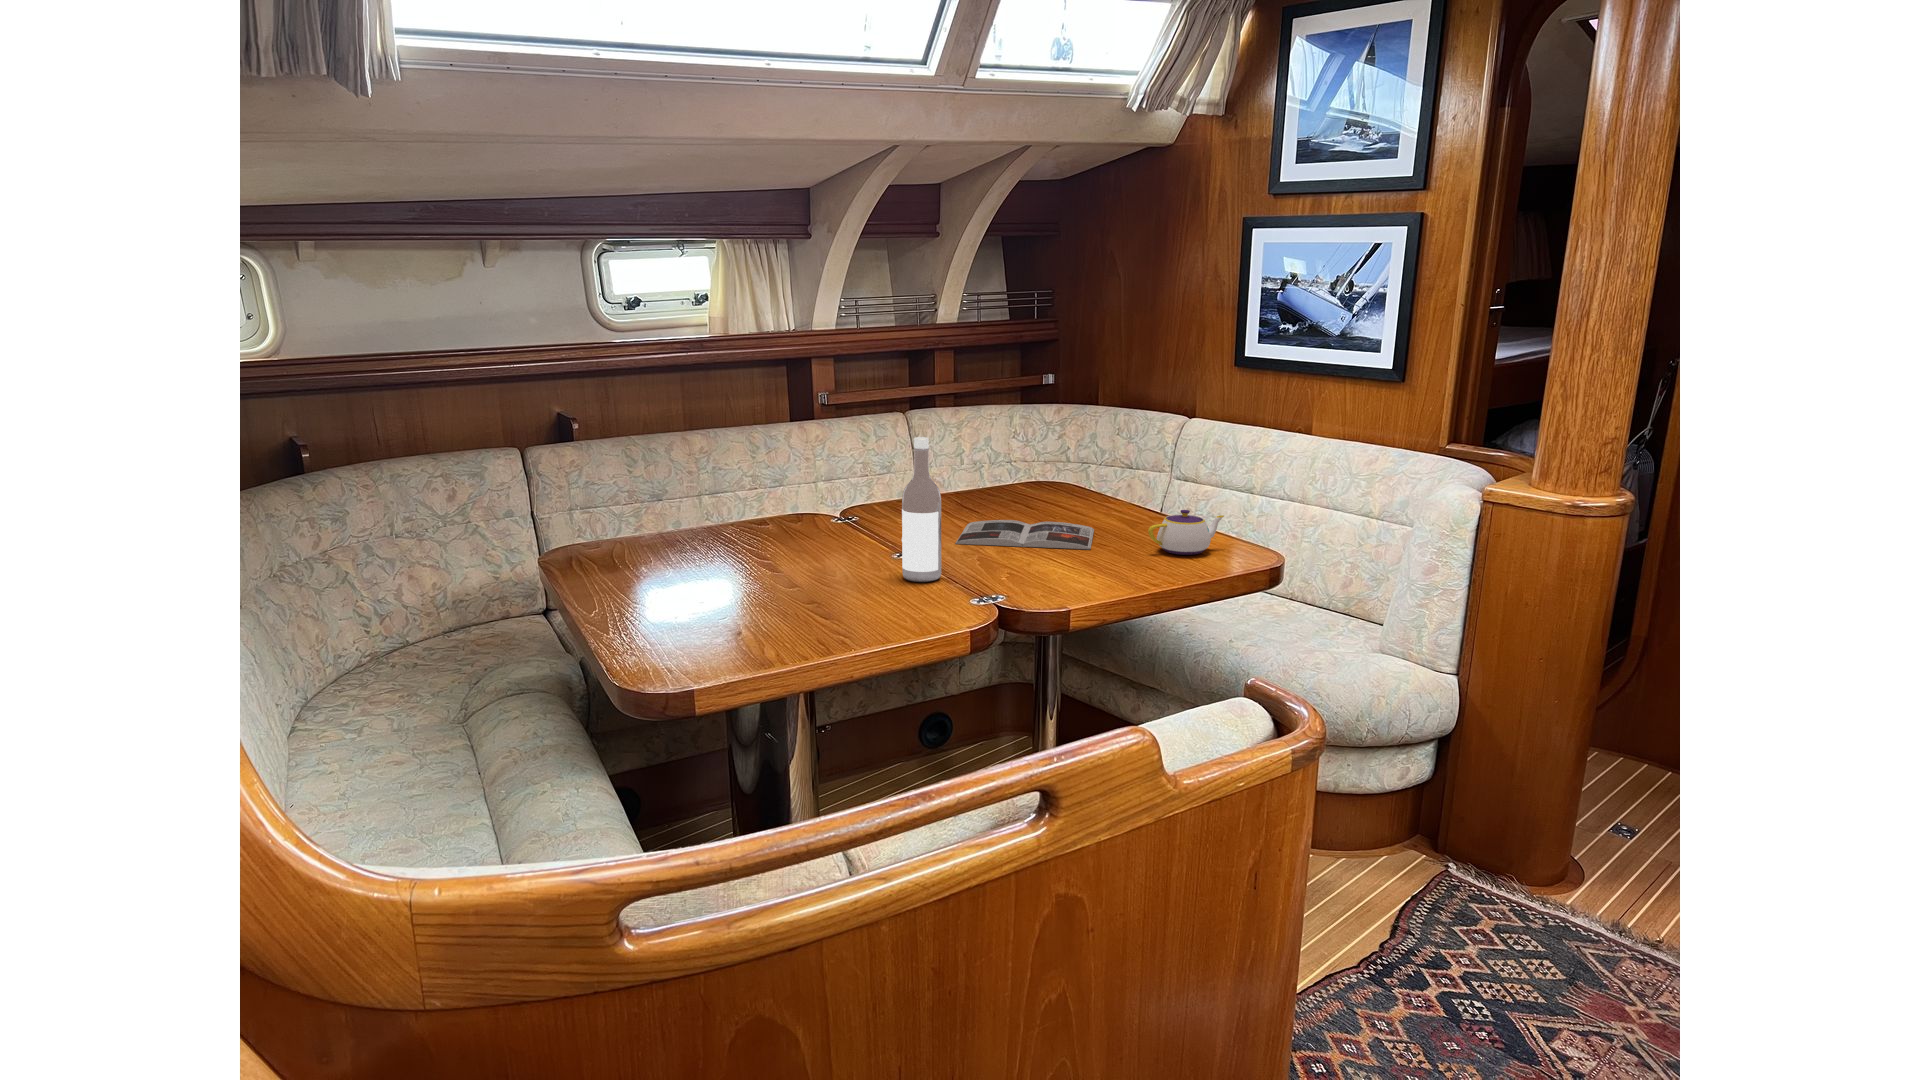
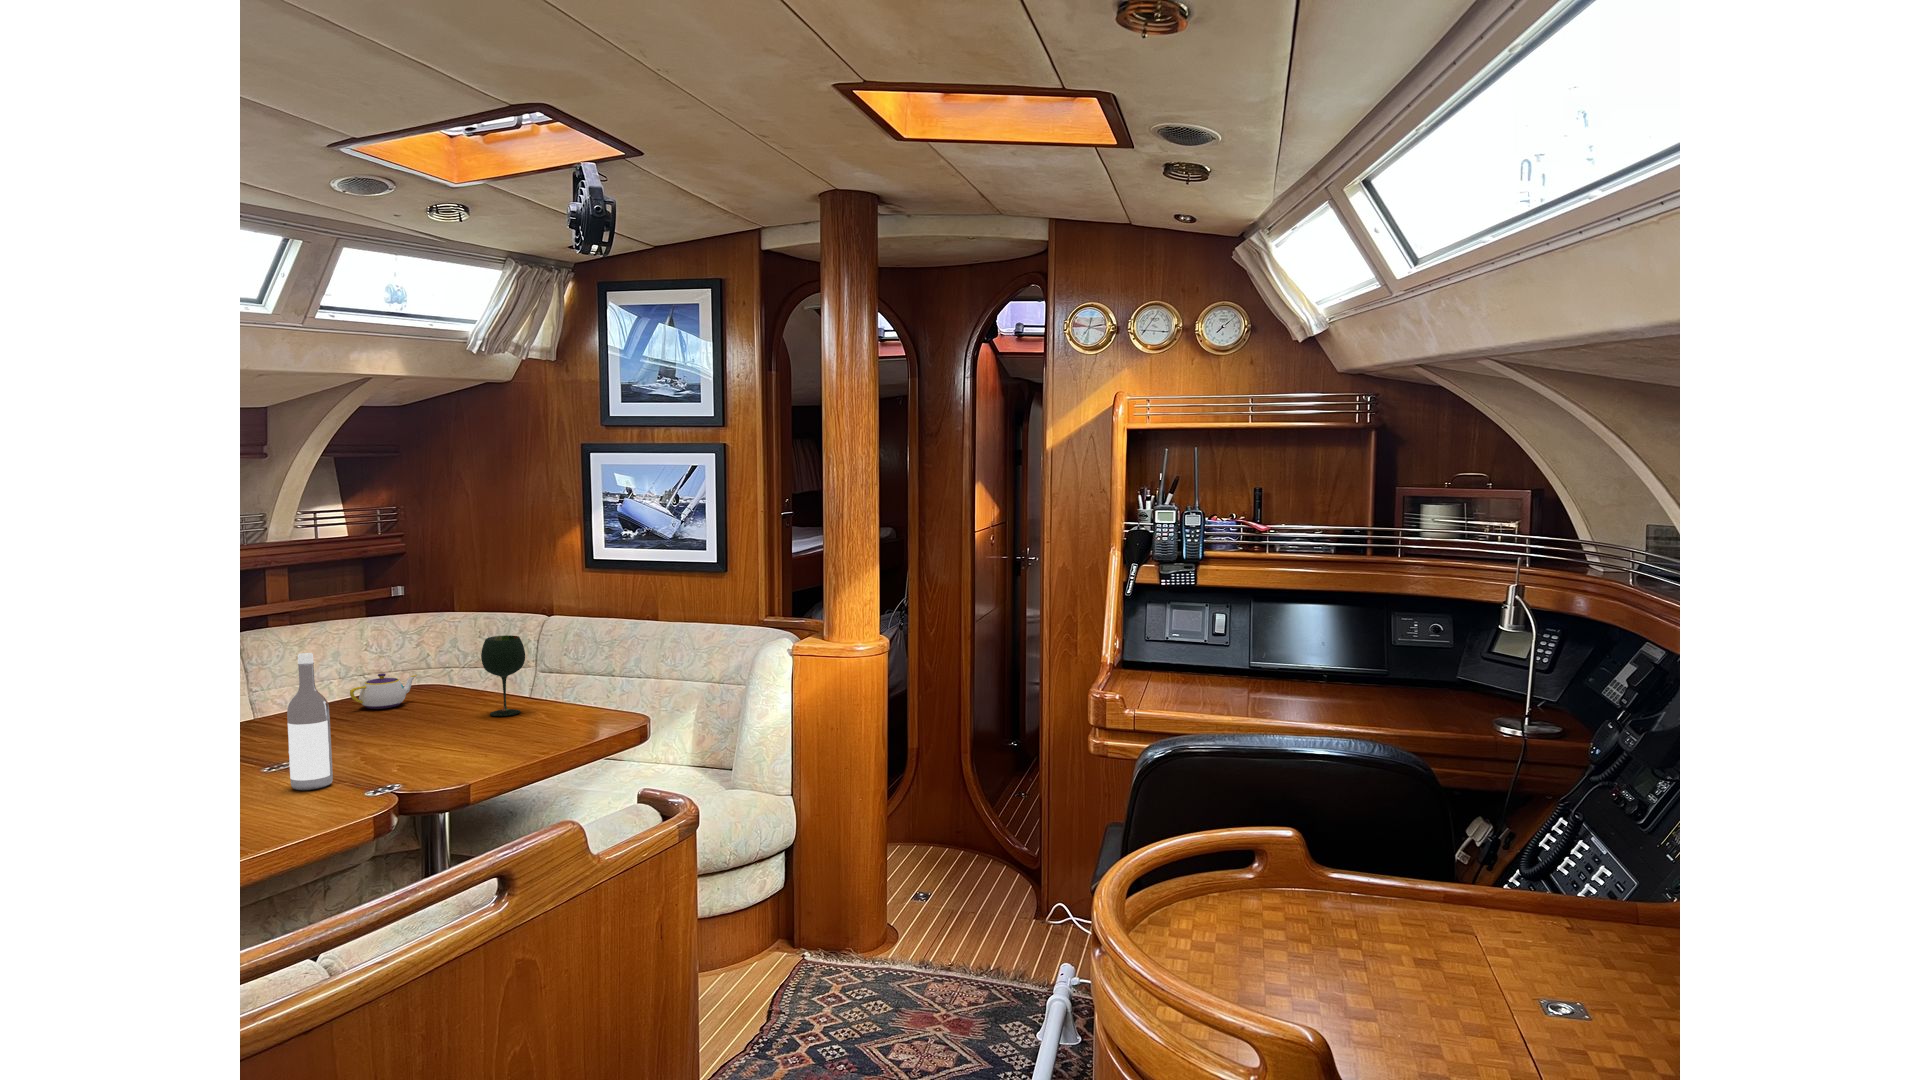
wine glass: none [1107,436,1154,527] -> present [481,635,525,716]
teapot: present [1148,510,1224,555] -> present [350,674,417,709]
magazine: present [956,520,1094,549] -> none [337,719,476,752]

